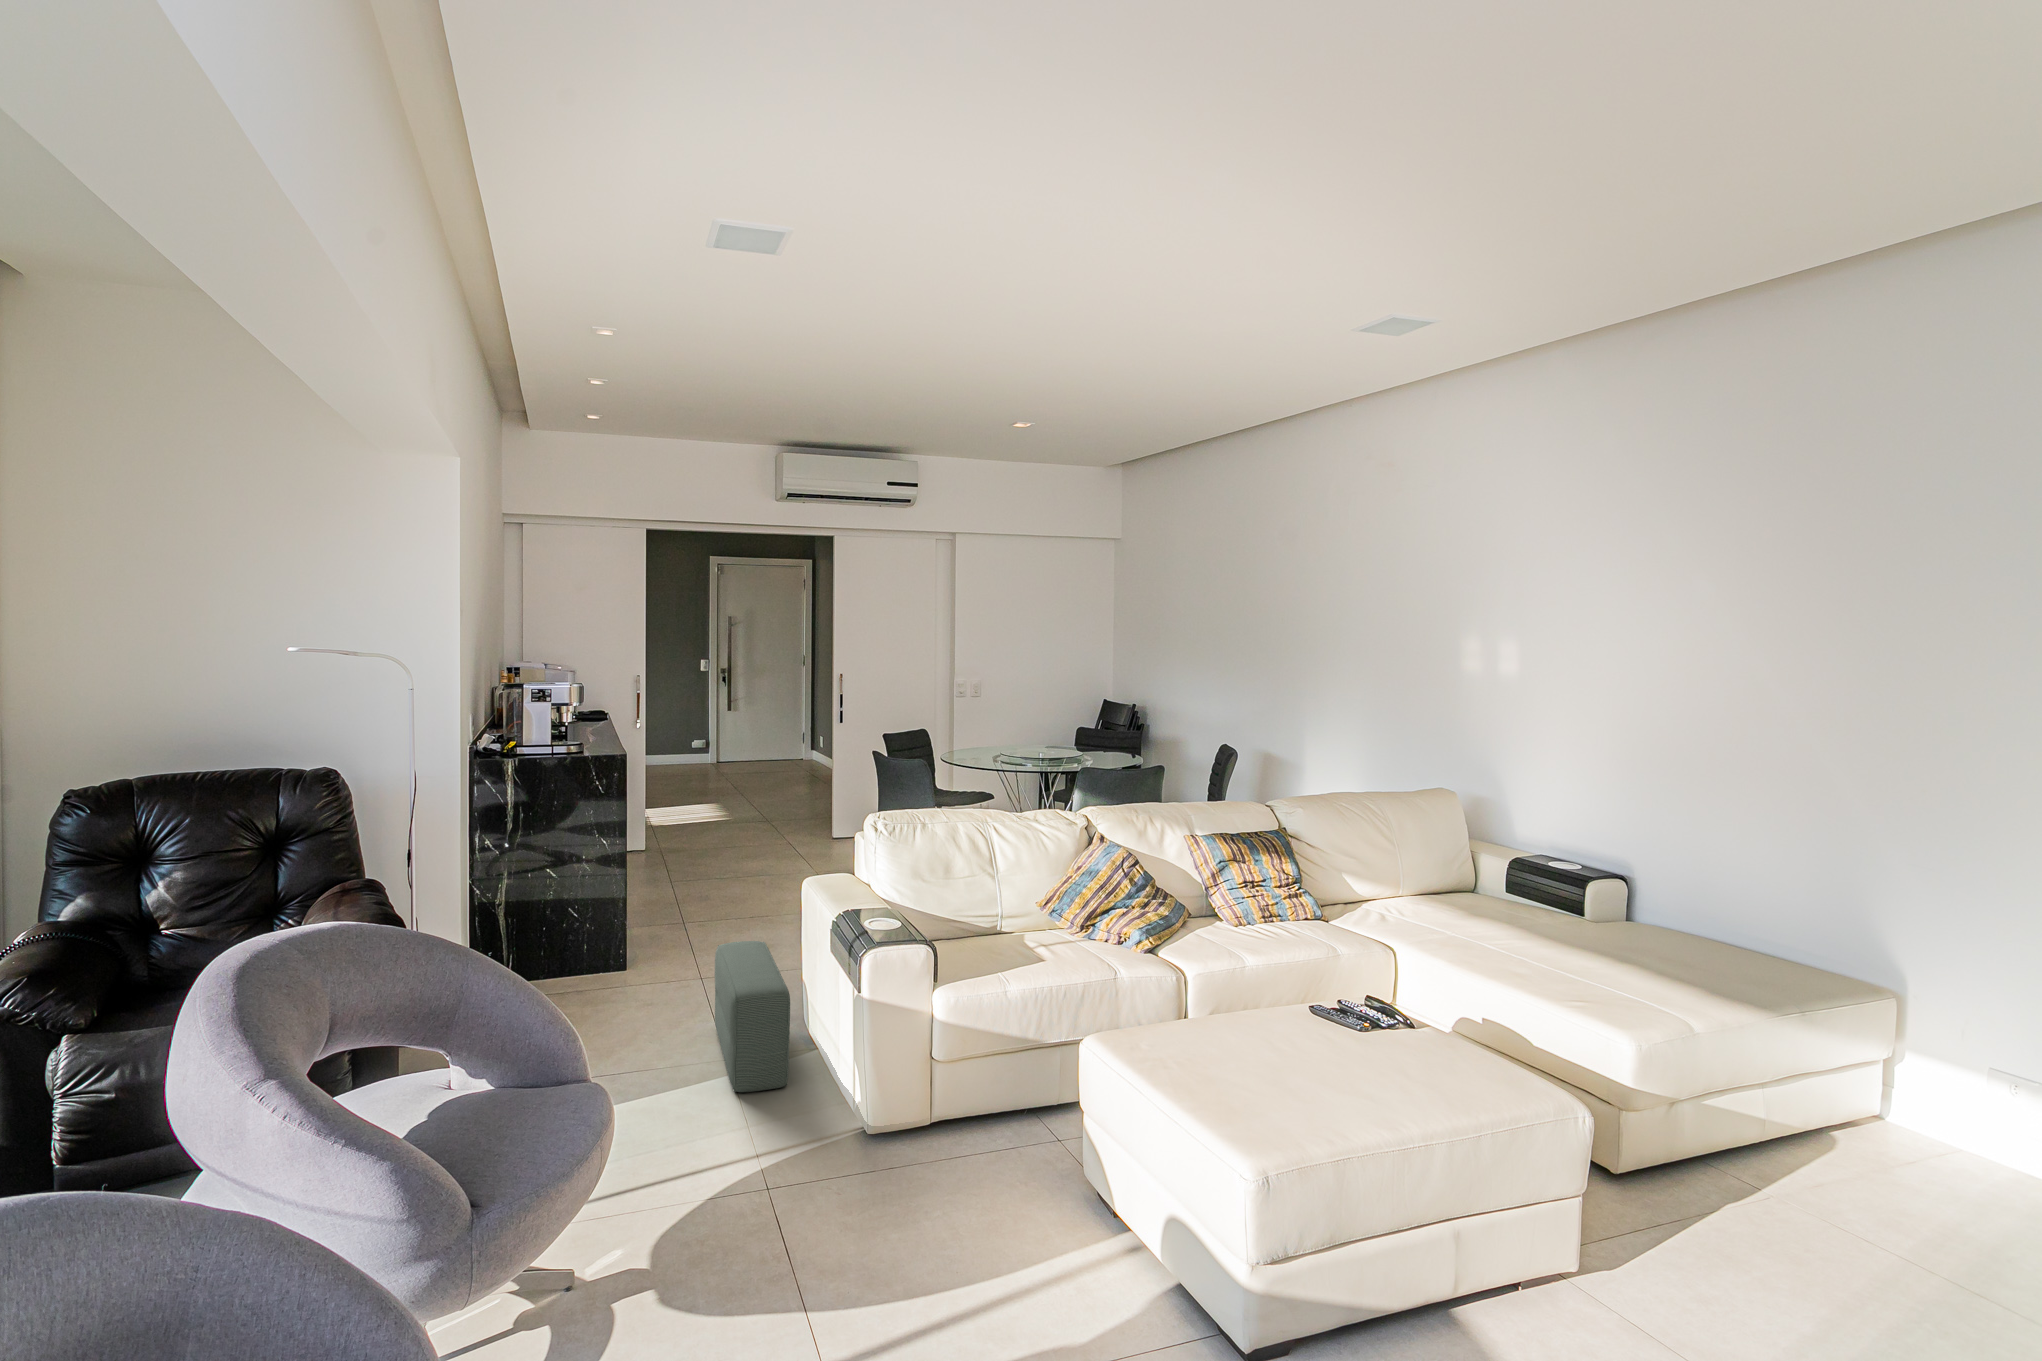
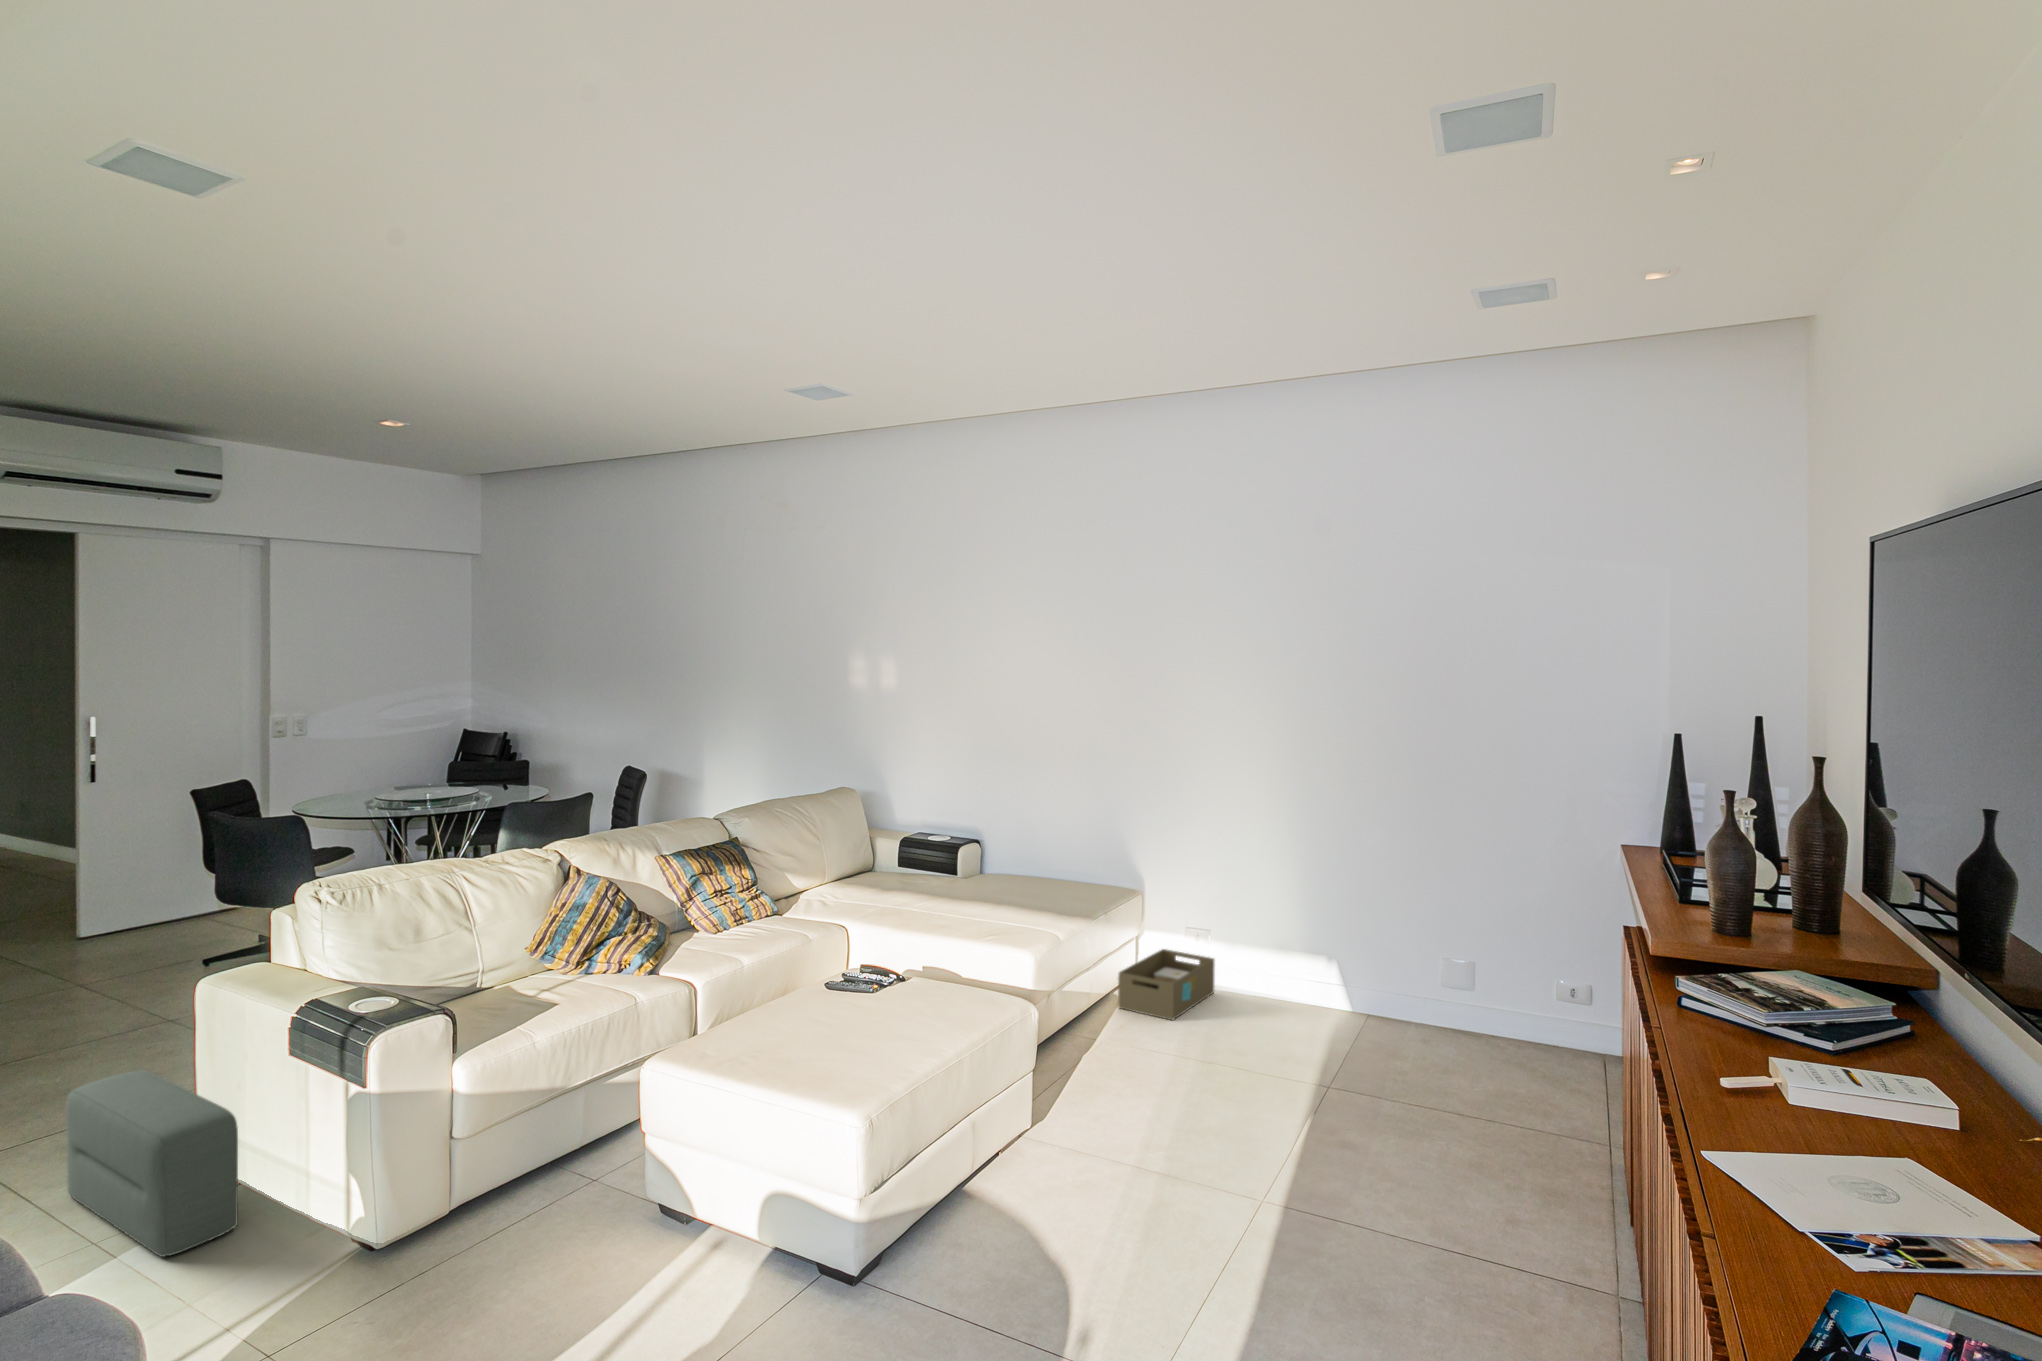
storage box: none [1811,1086,2022,1197] -> present [1118,949,1215,1020]

